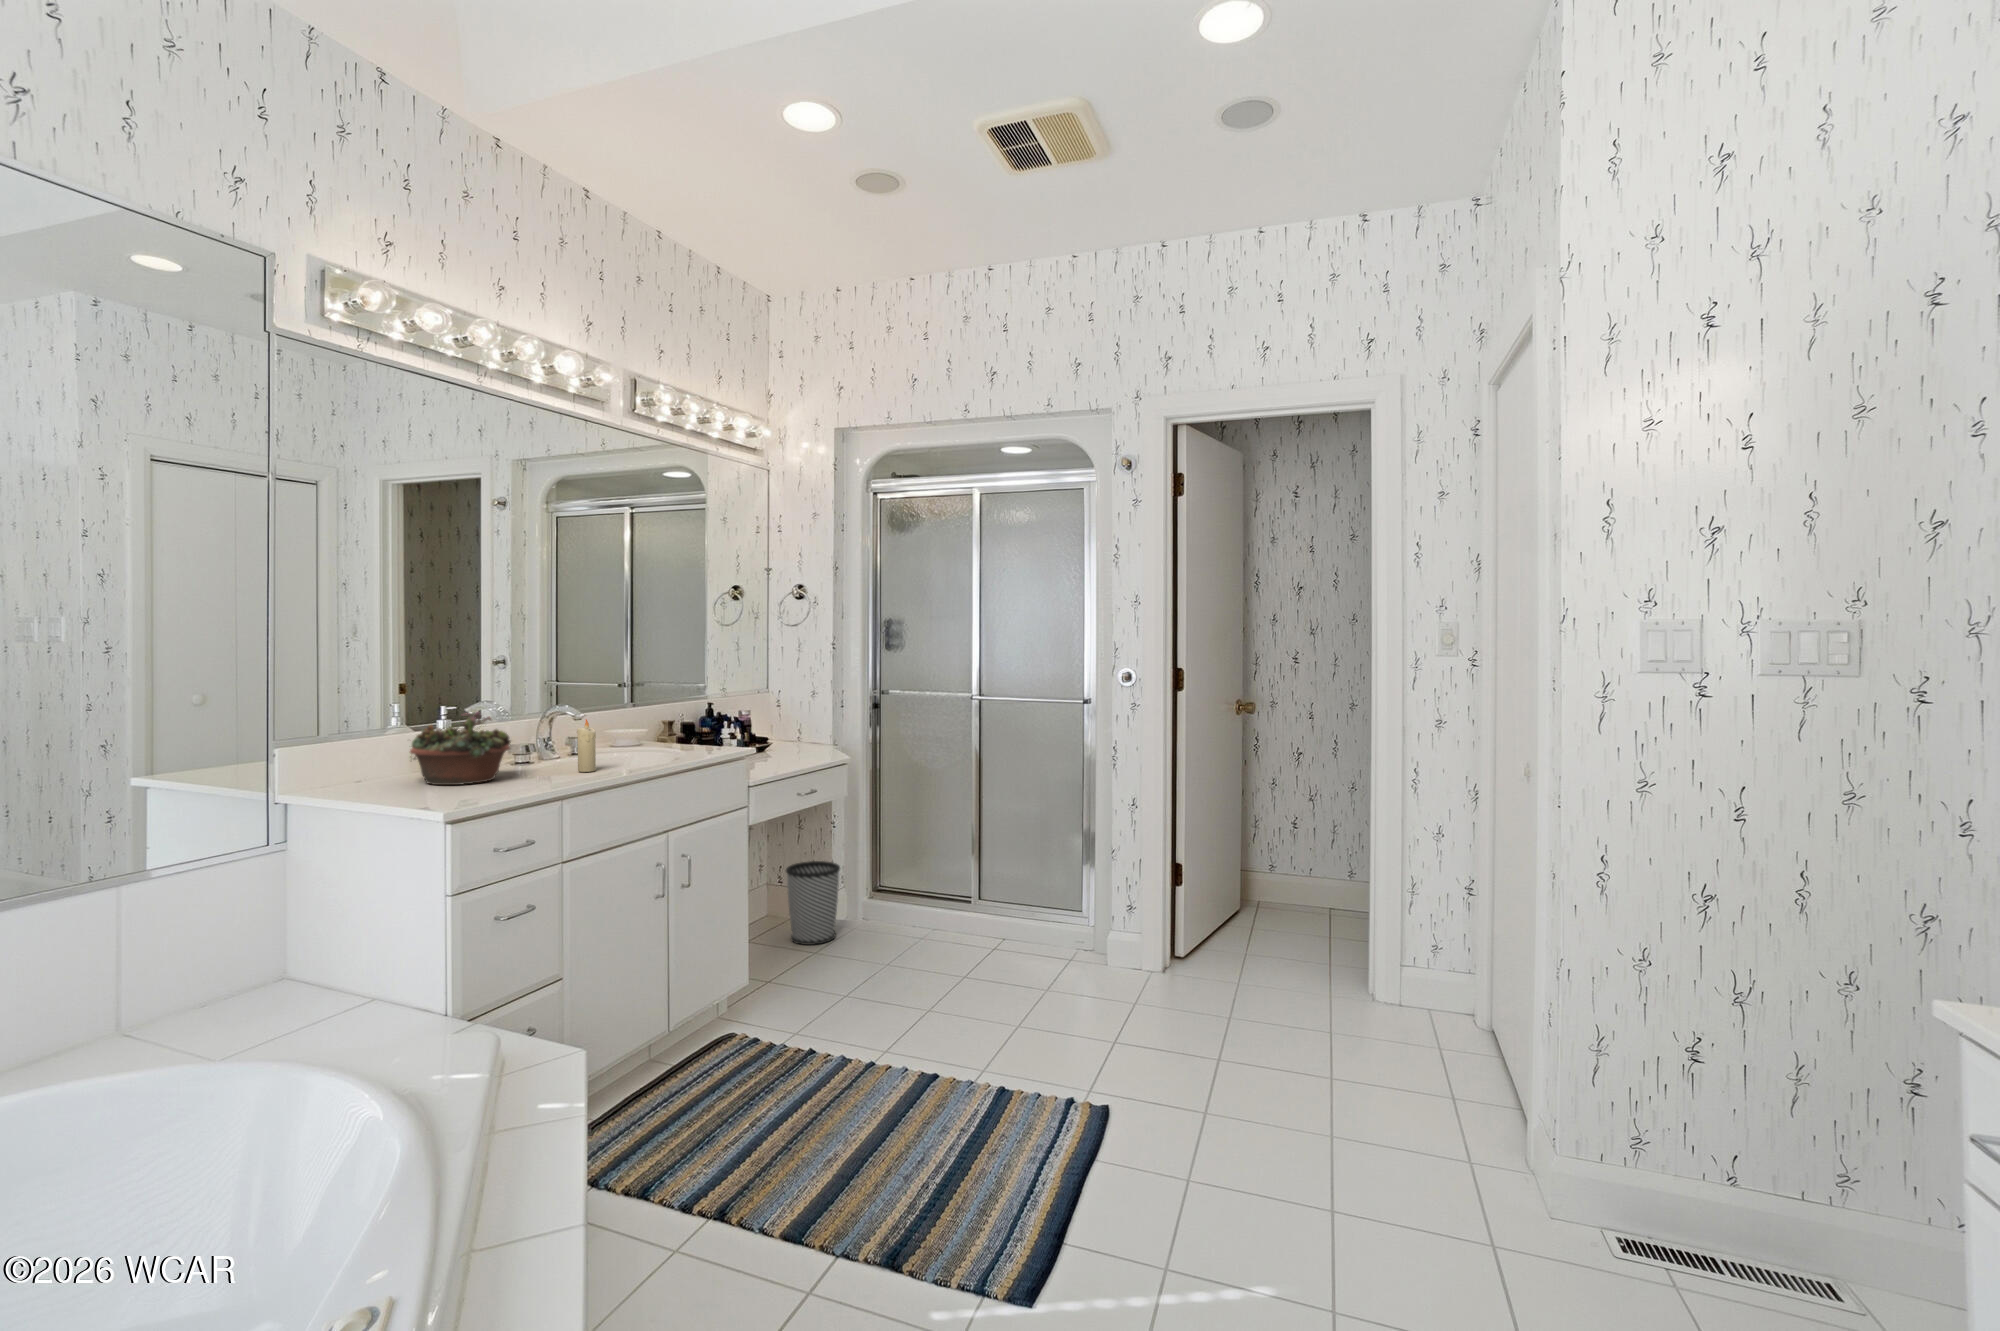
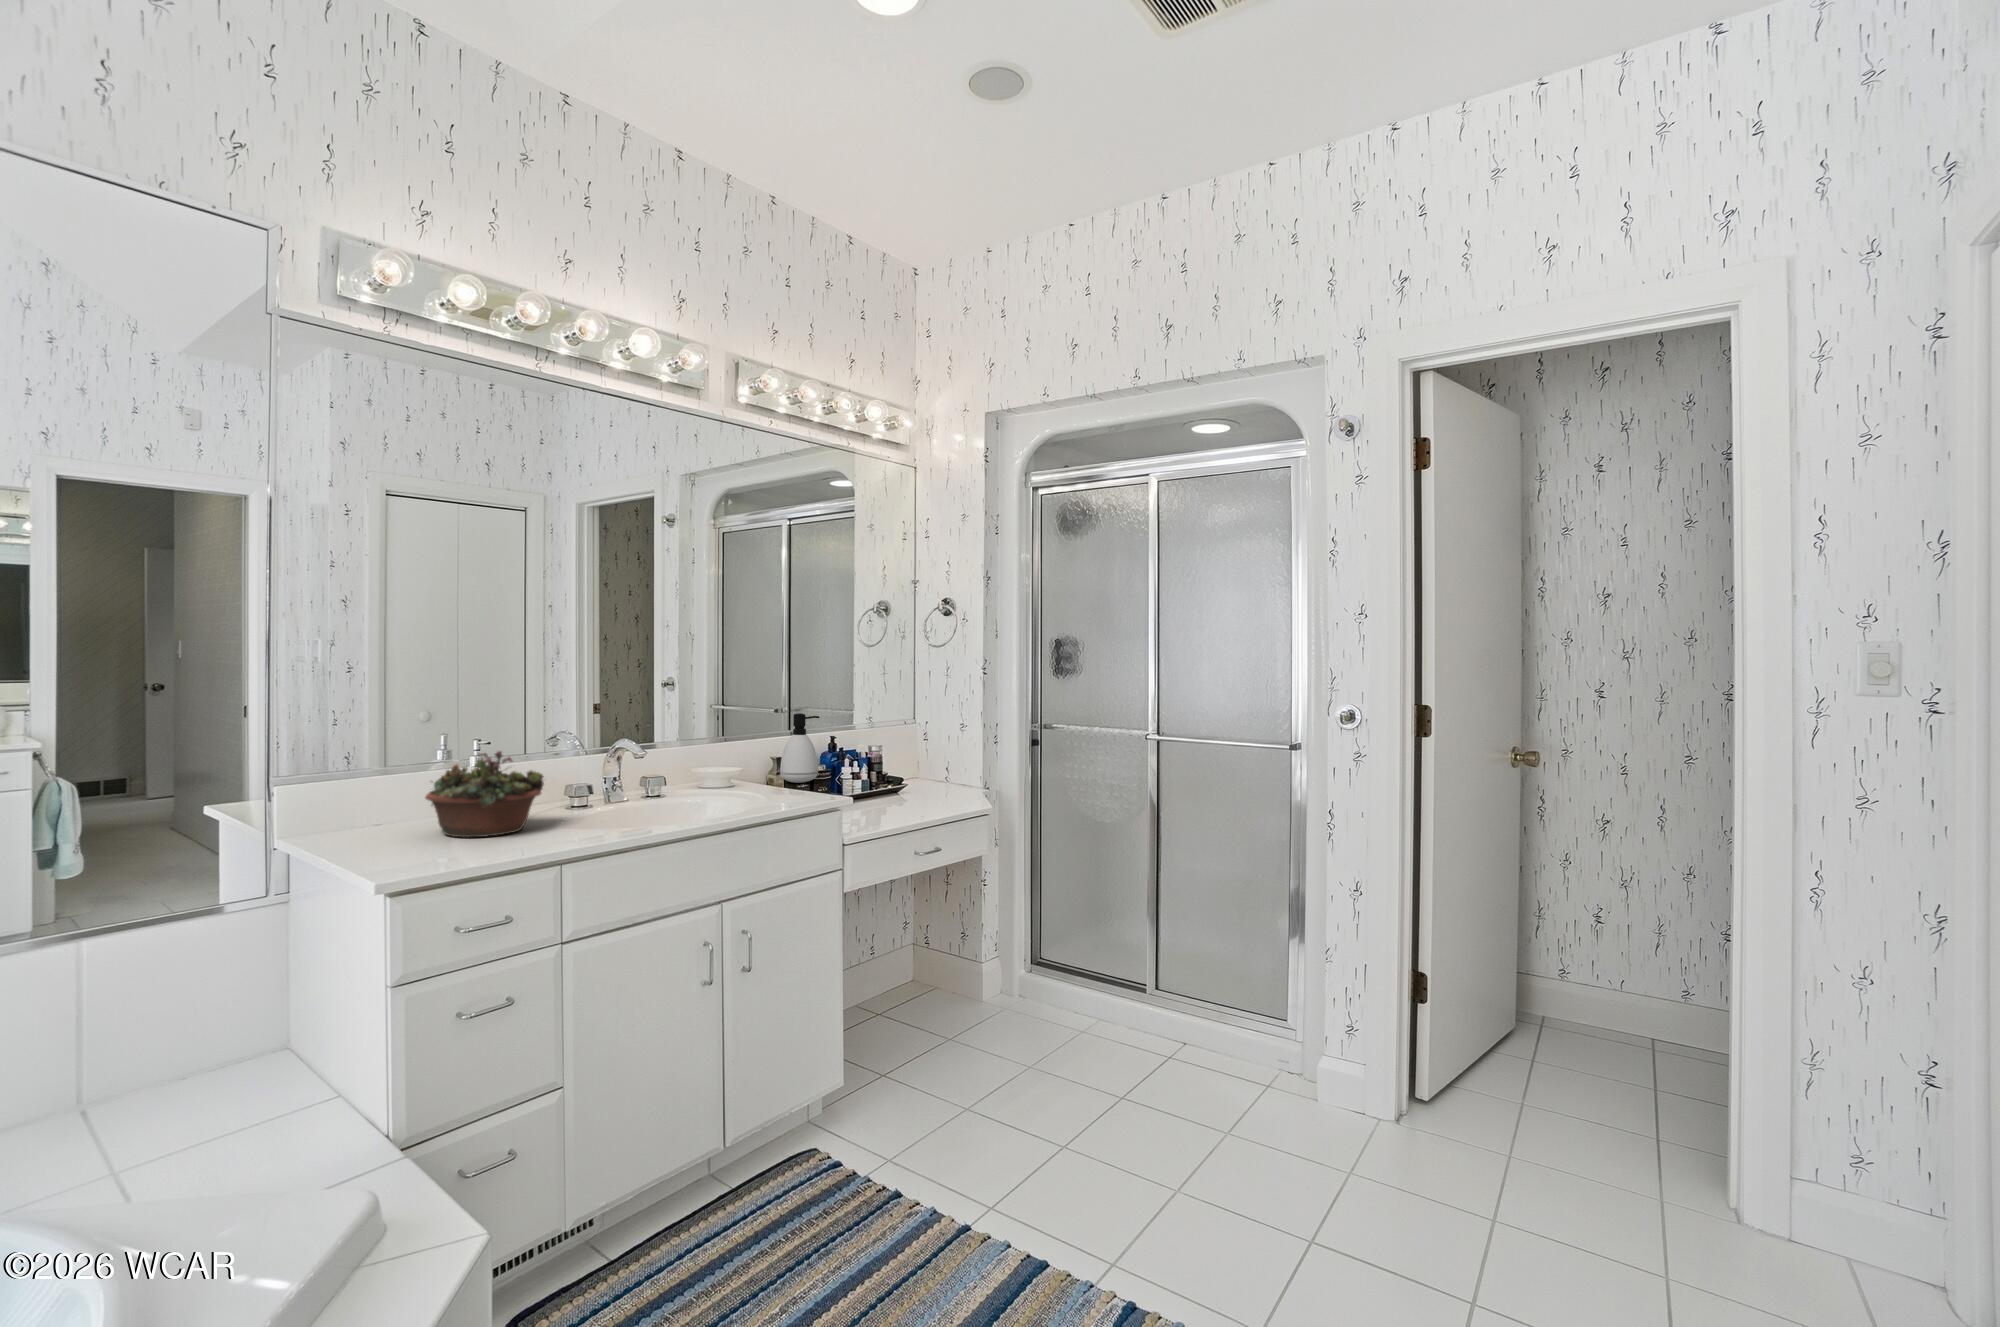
soap dispenser: none [673,683,707,741] -> present [780,713,819,783]
candle: present [577,719,596,772] -> none [624,759,645,824]
wastebasket: present [786,861,840,945] -> none [918,927,983,1031]

